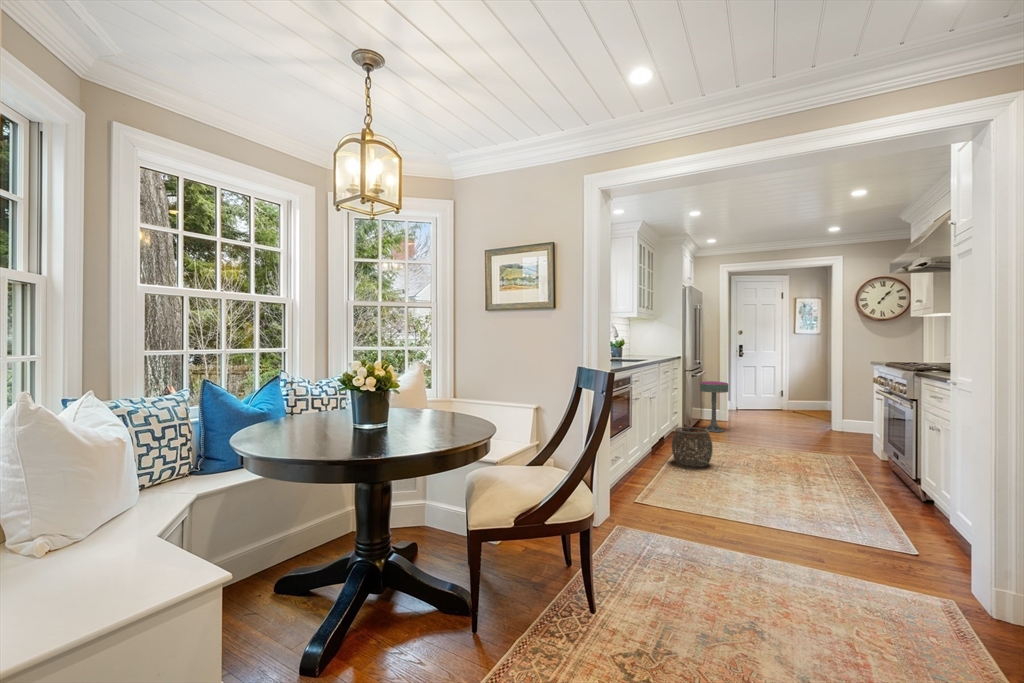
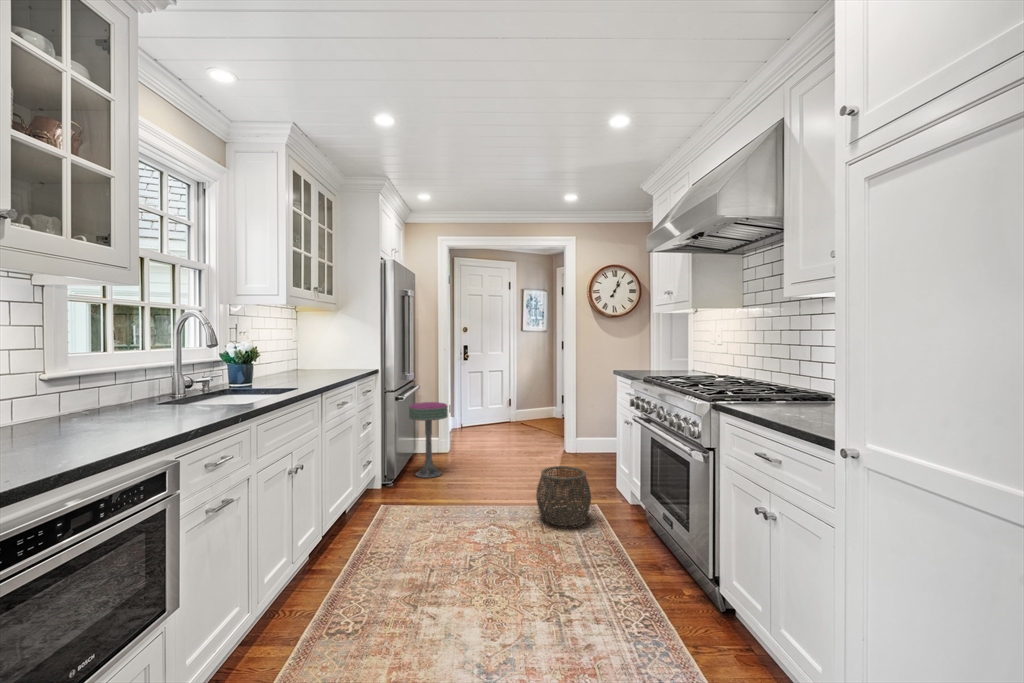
woven basket: present [672,427,713,467] -> present [536,466,591,526]

